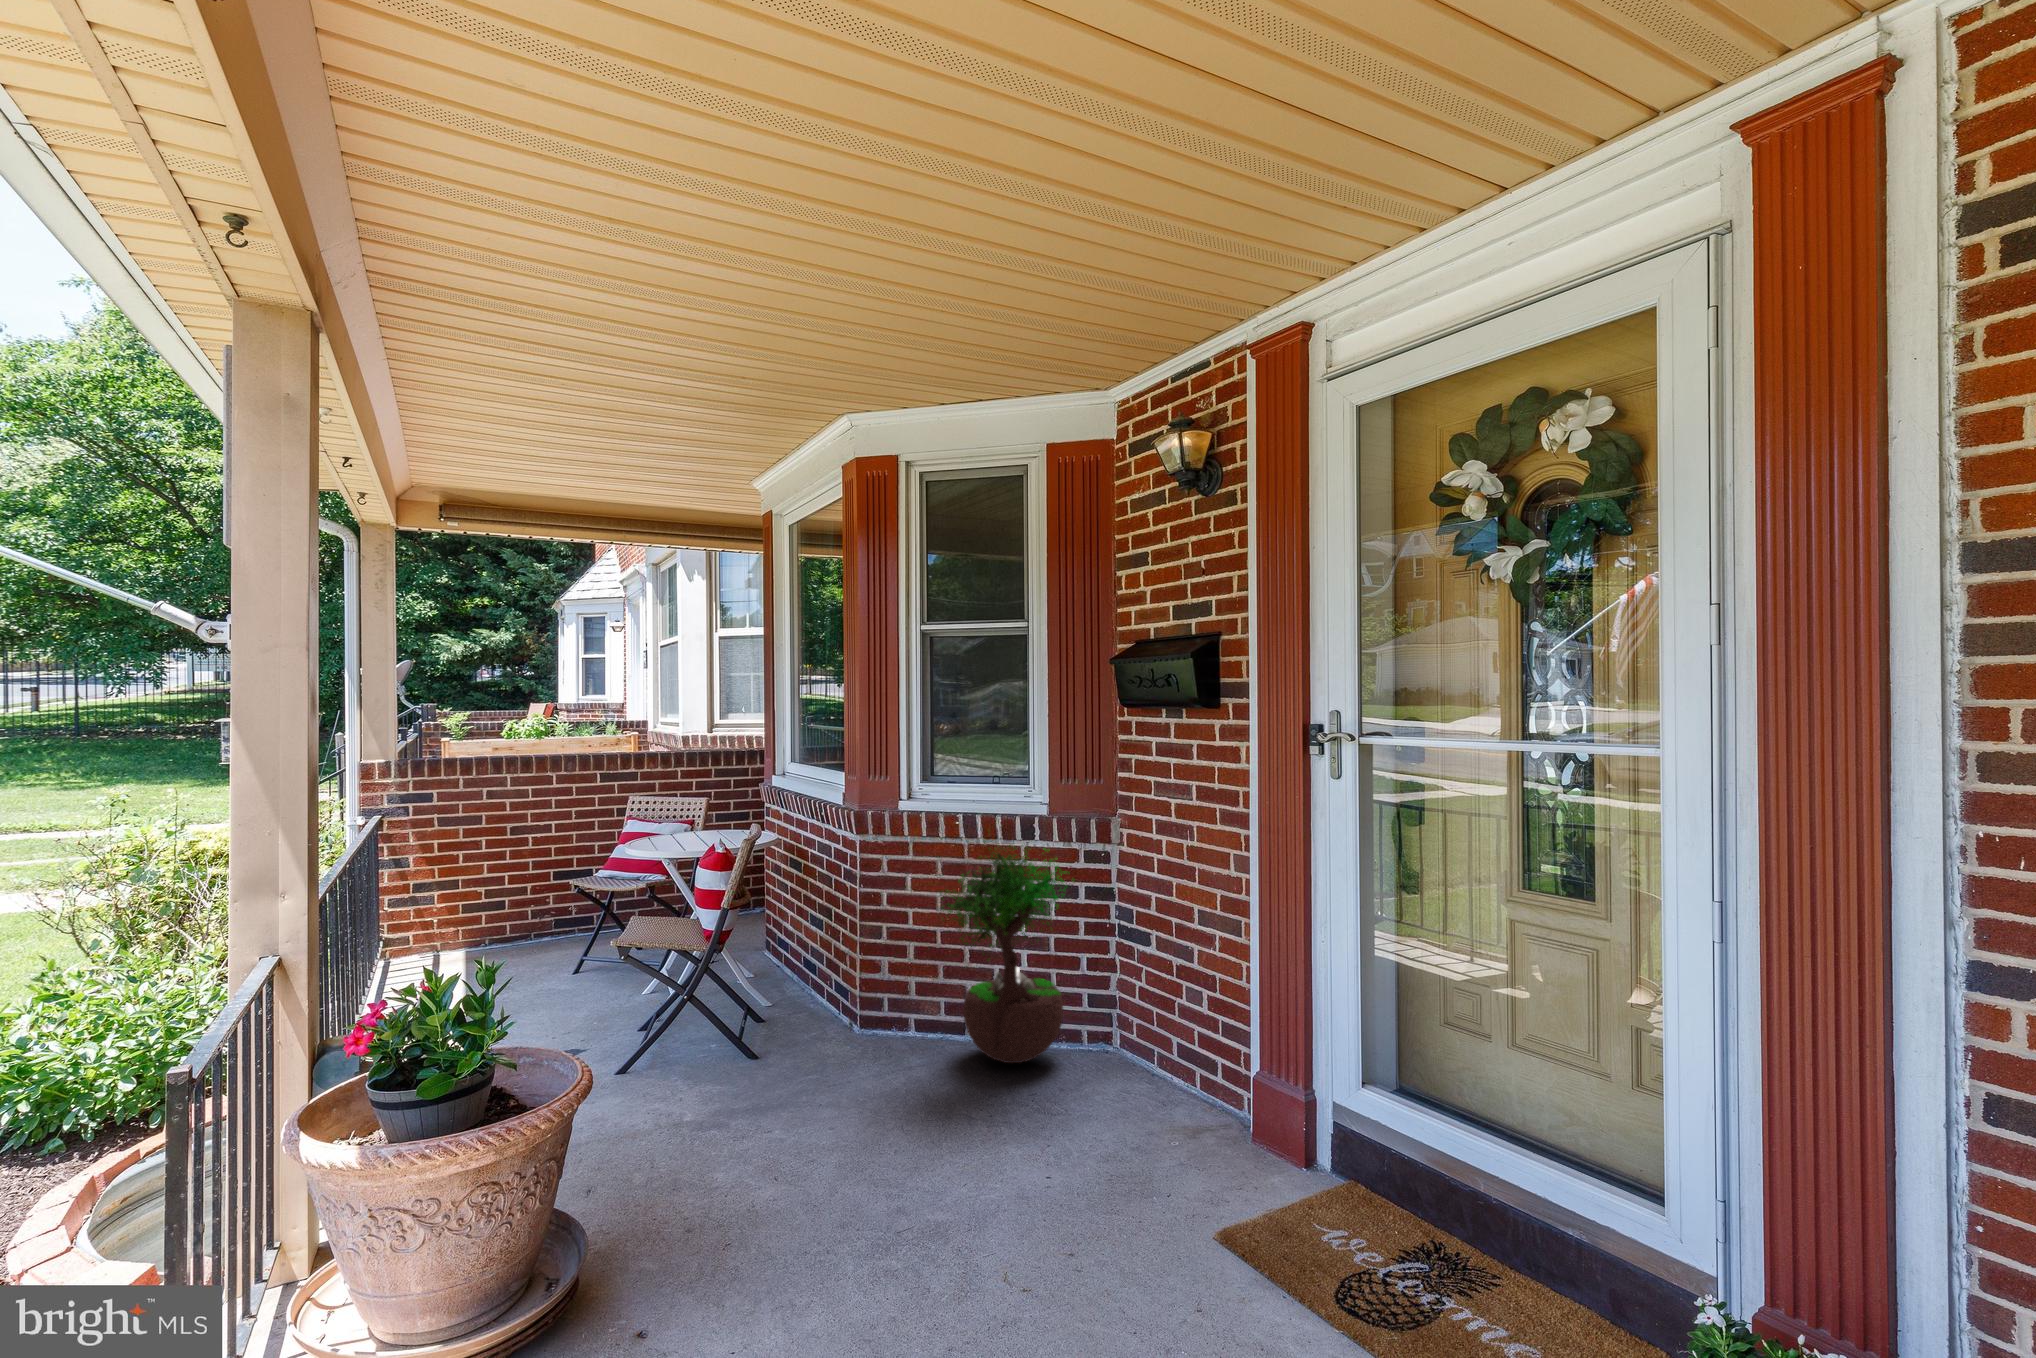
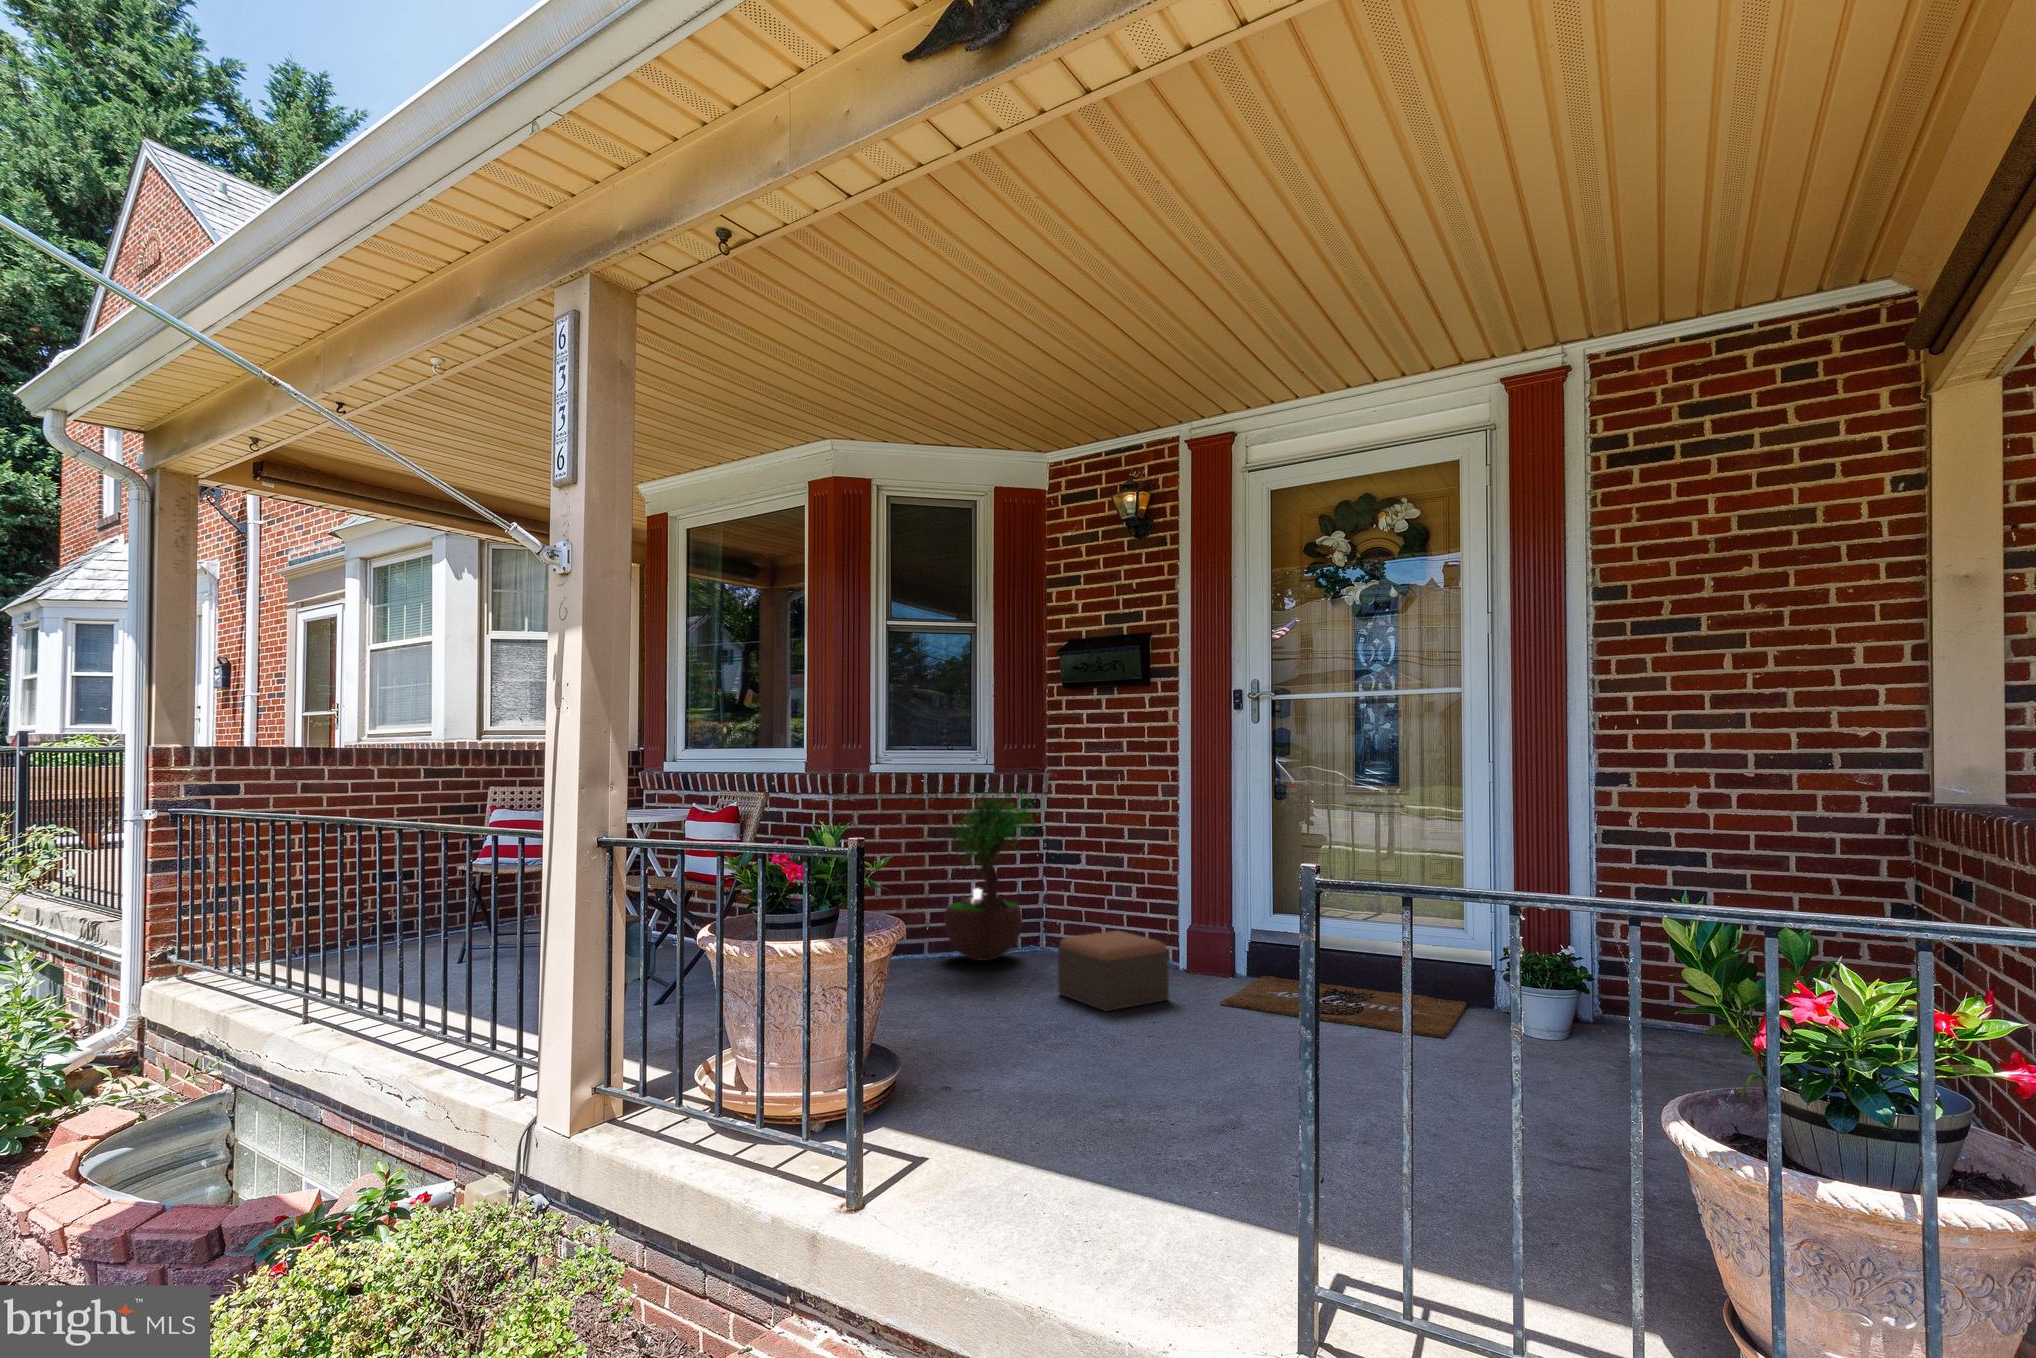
footstool: none [1019,1072,1155,1212] -> present [1058,931,1169,1011]

